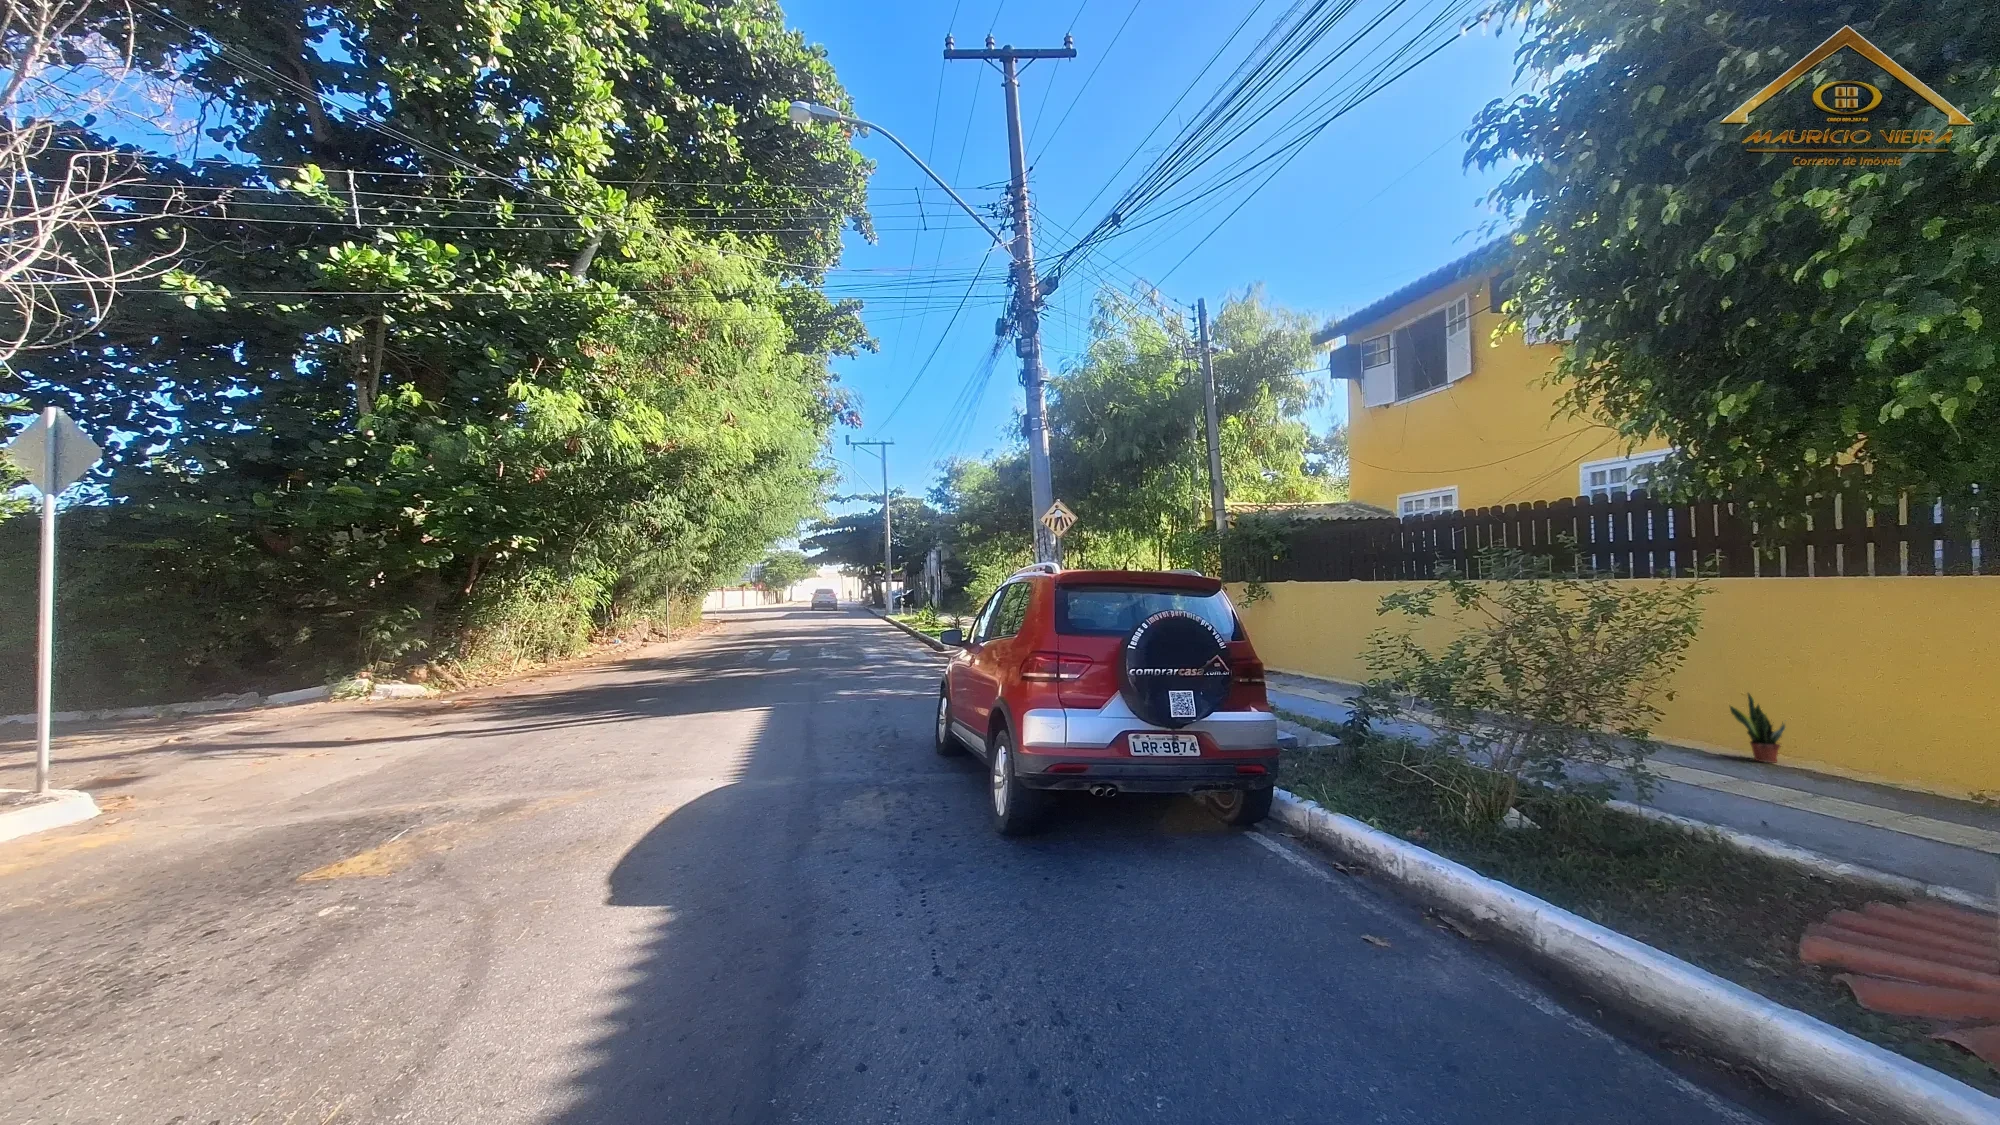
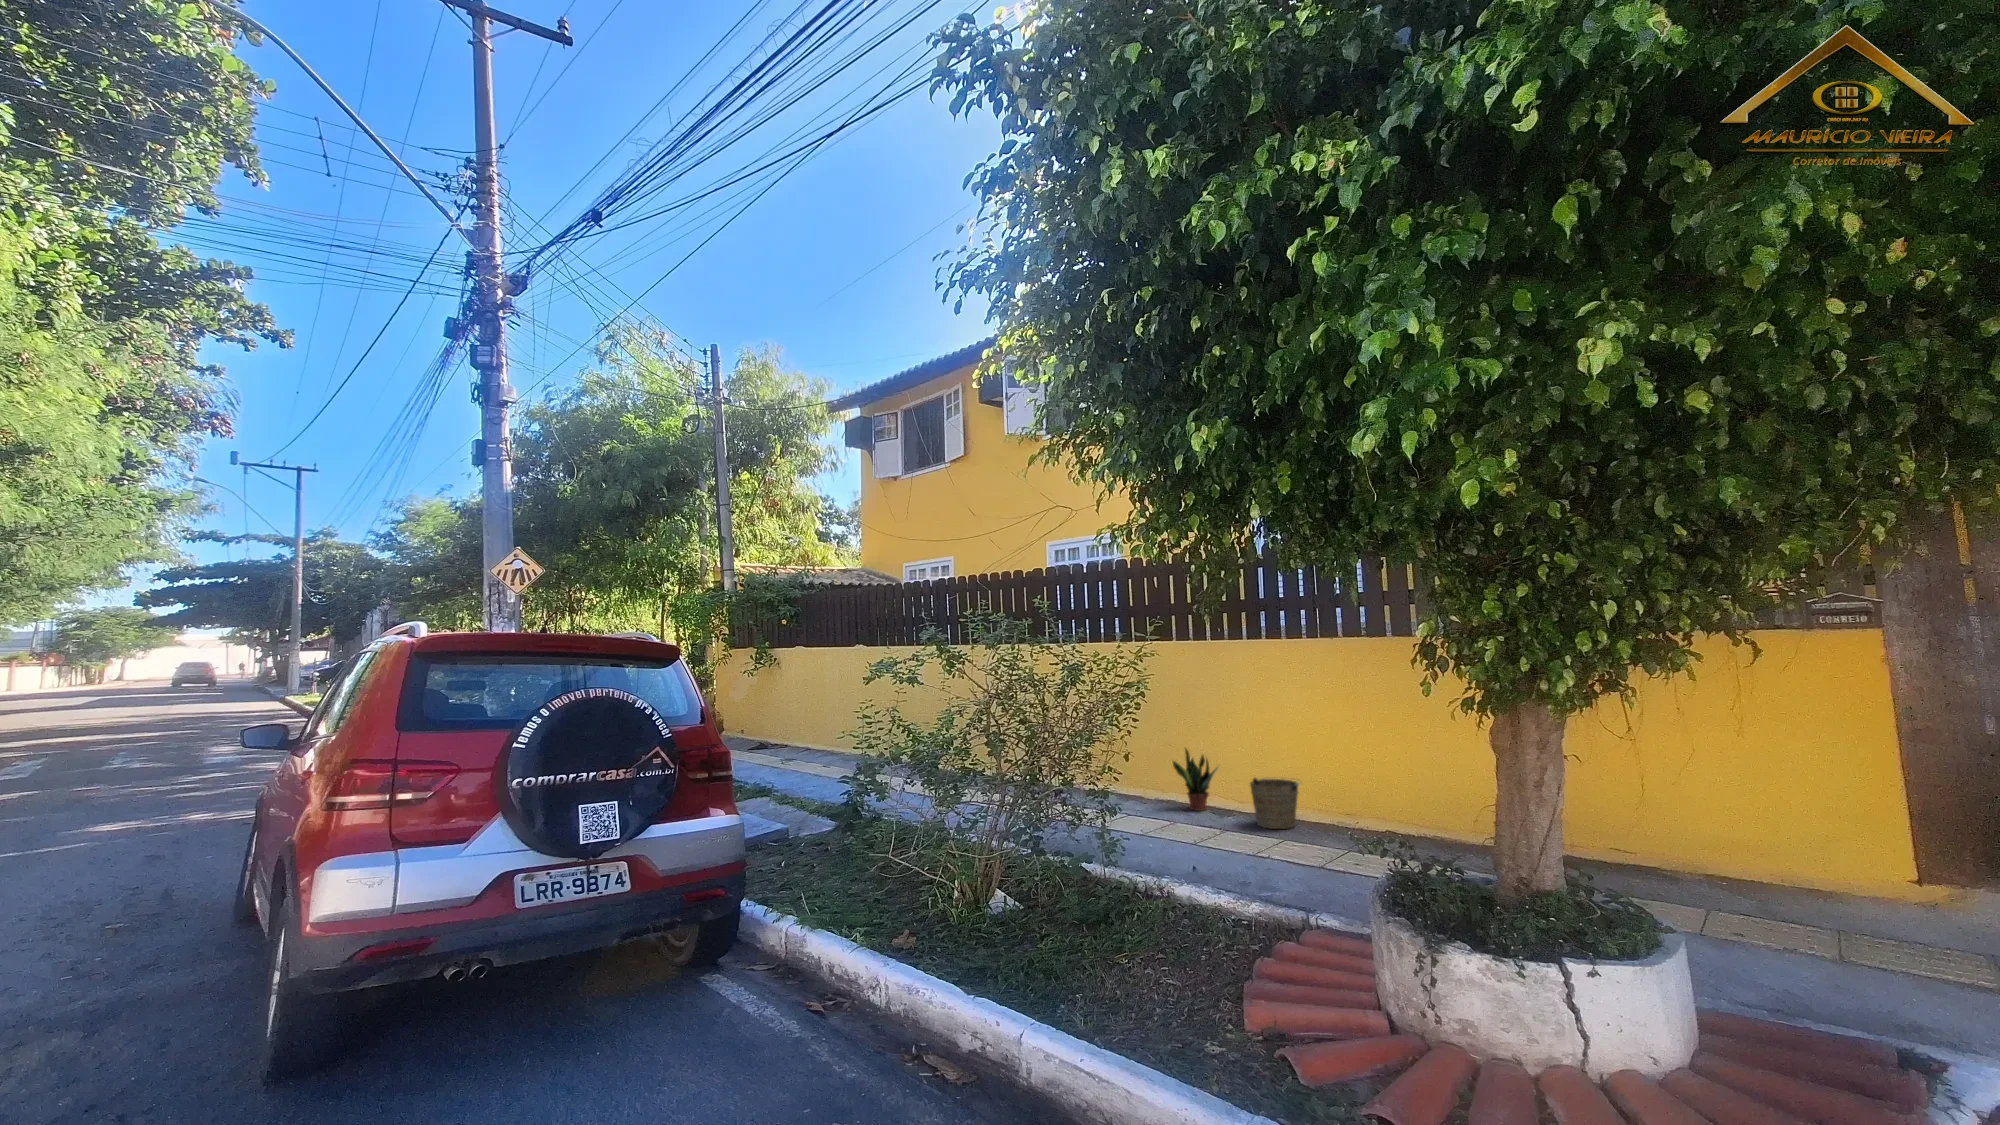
bucket: none [1840,731,1922,791] -> present [1250,778,1299,829]

